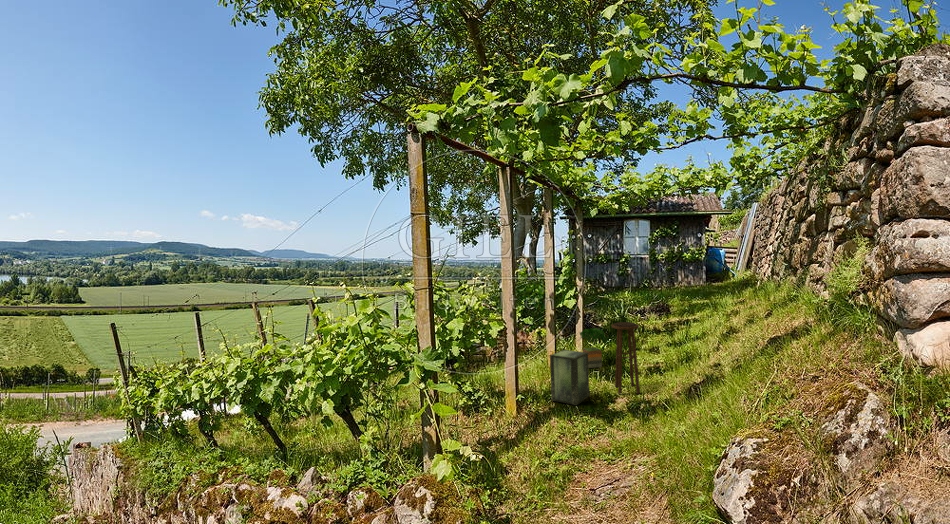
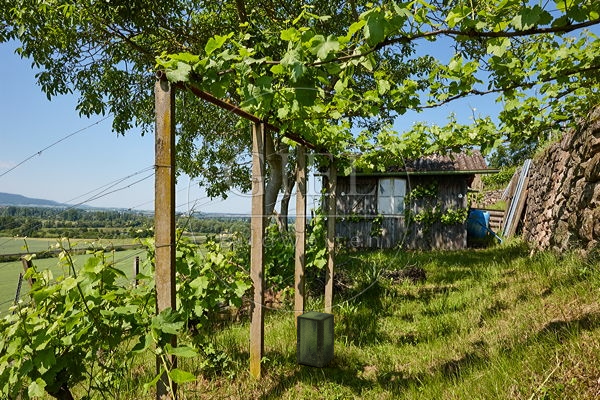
stool: present [612,322,640,394] -> none [358,284,383,356]
potted tree: present [580,328,607,368] -> none [325,289,352,329]

